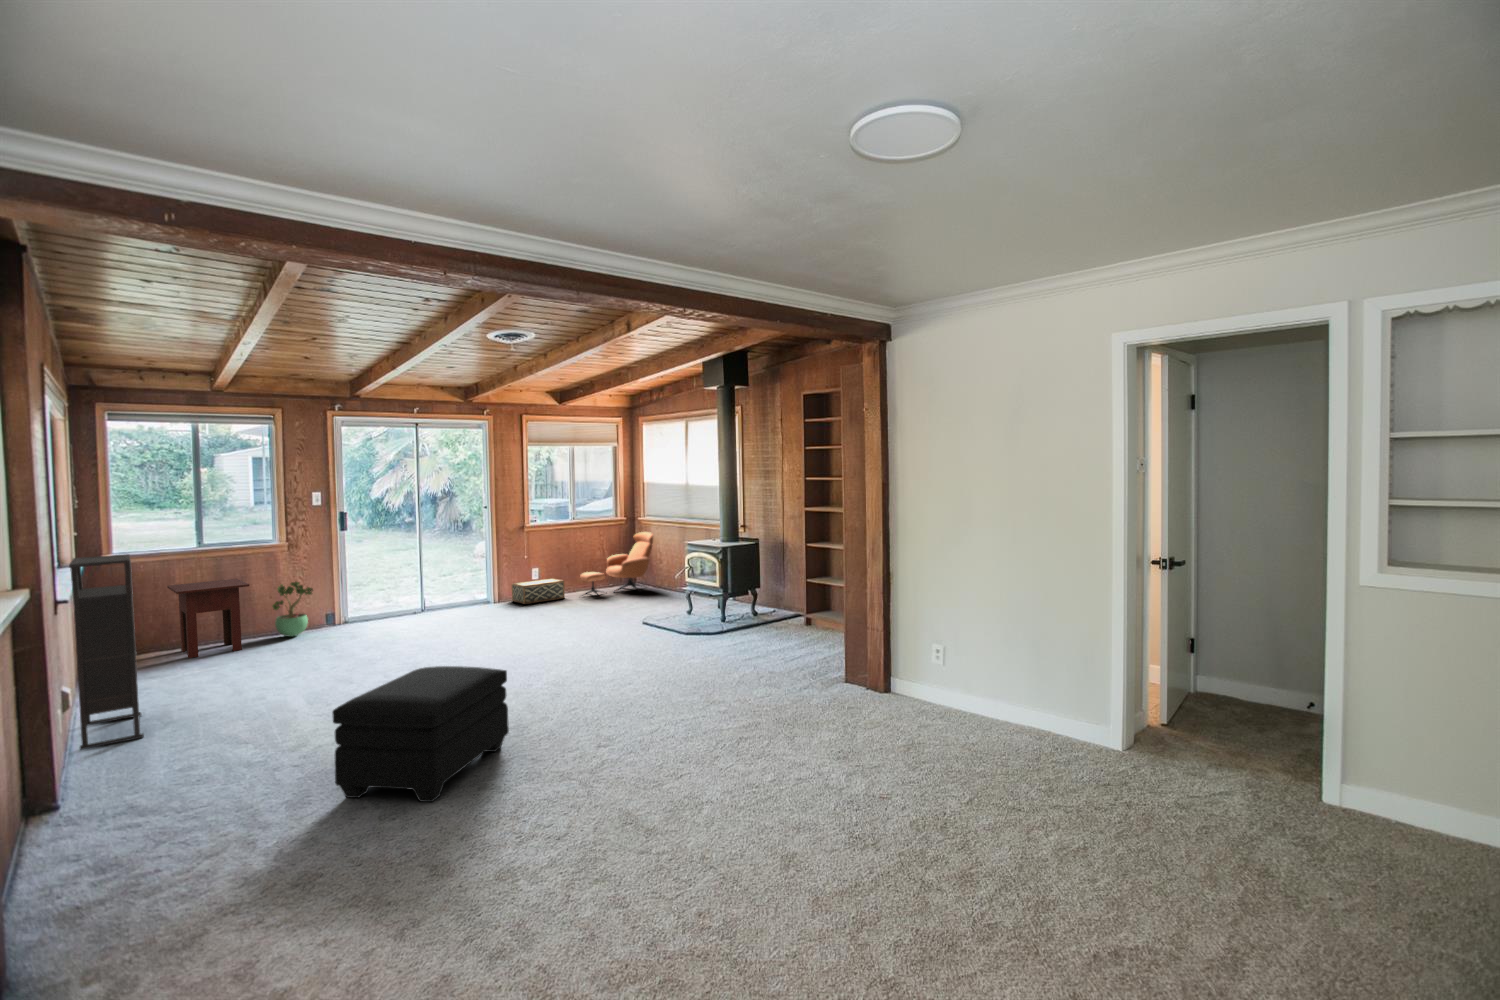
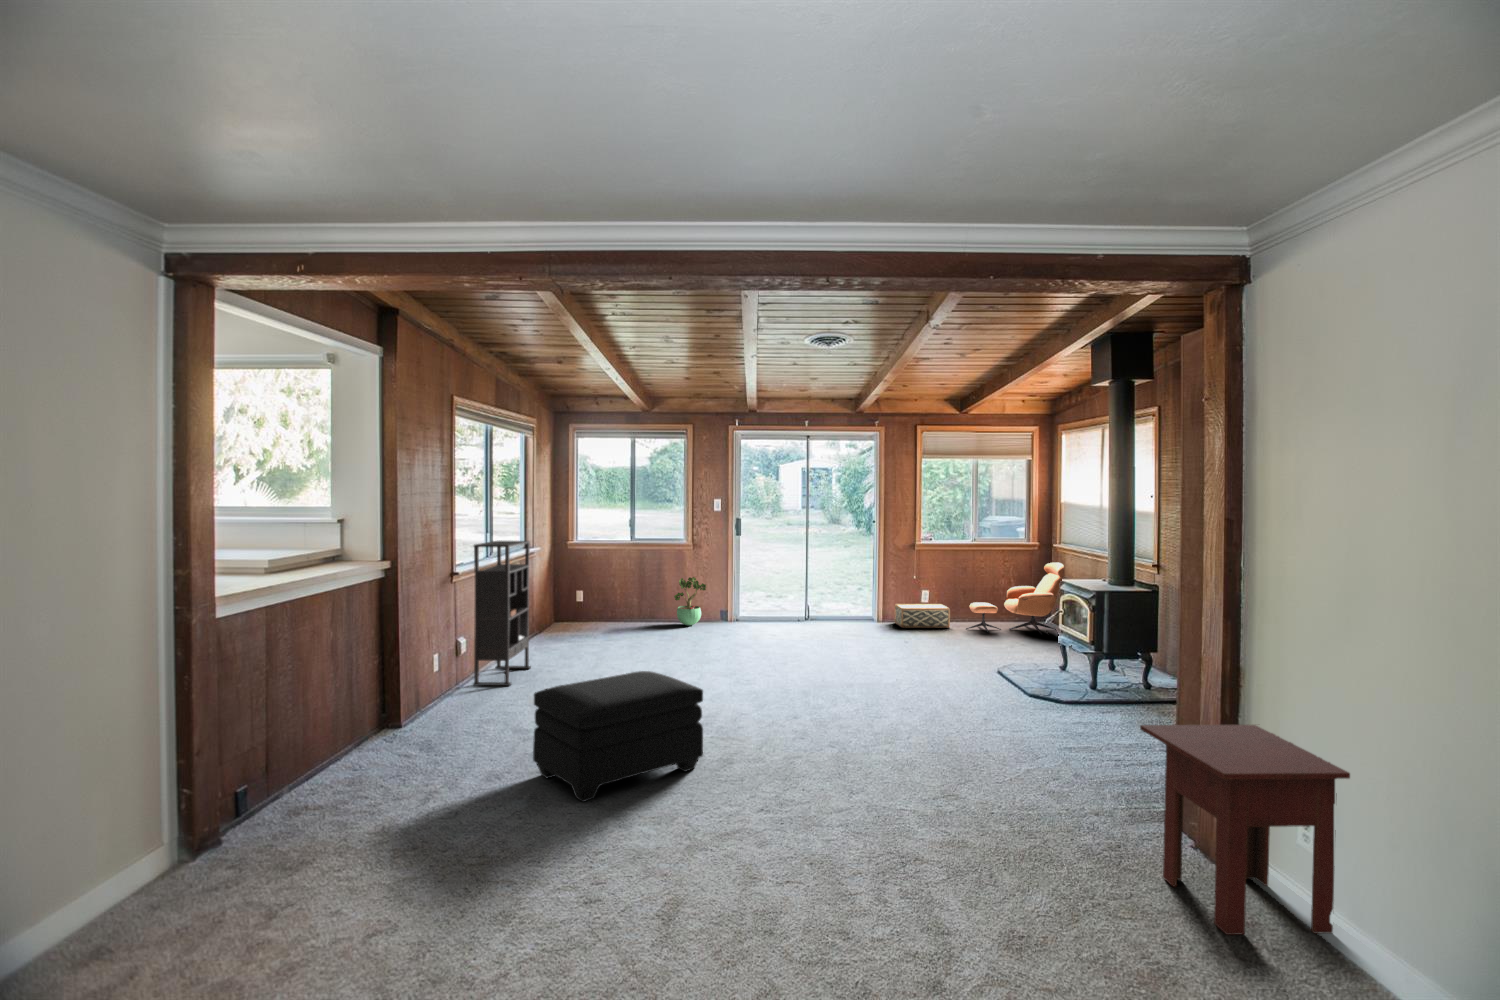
side table: present [167,579,250,658] -> present [1140,725,1350,935]

